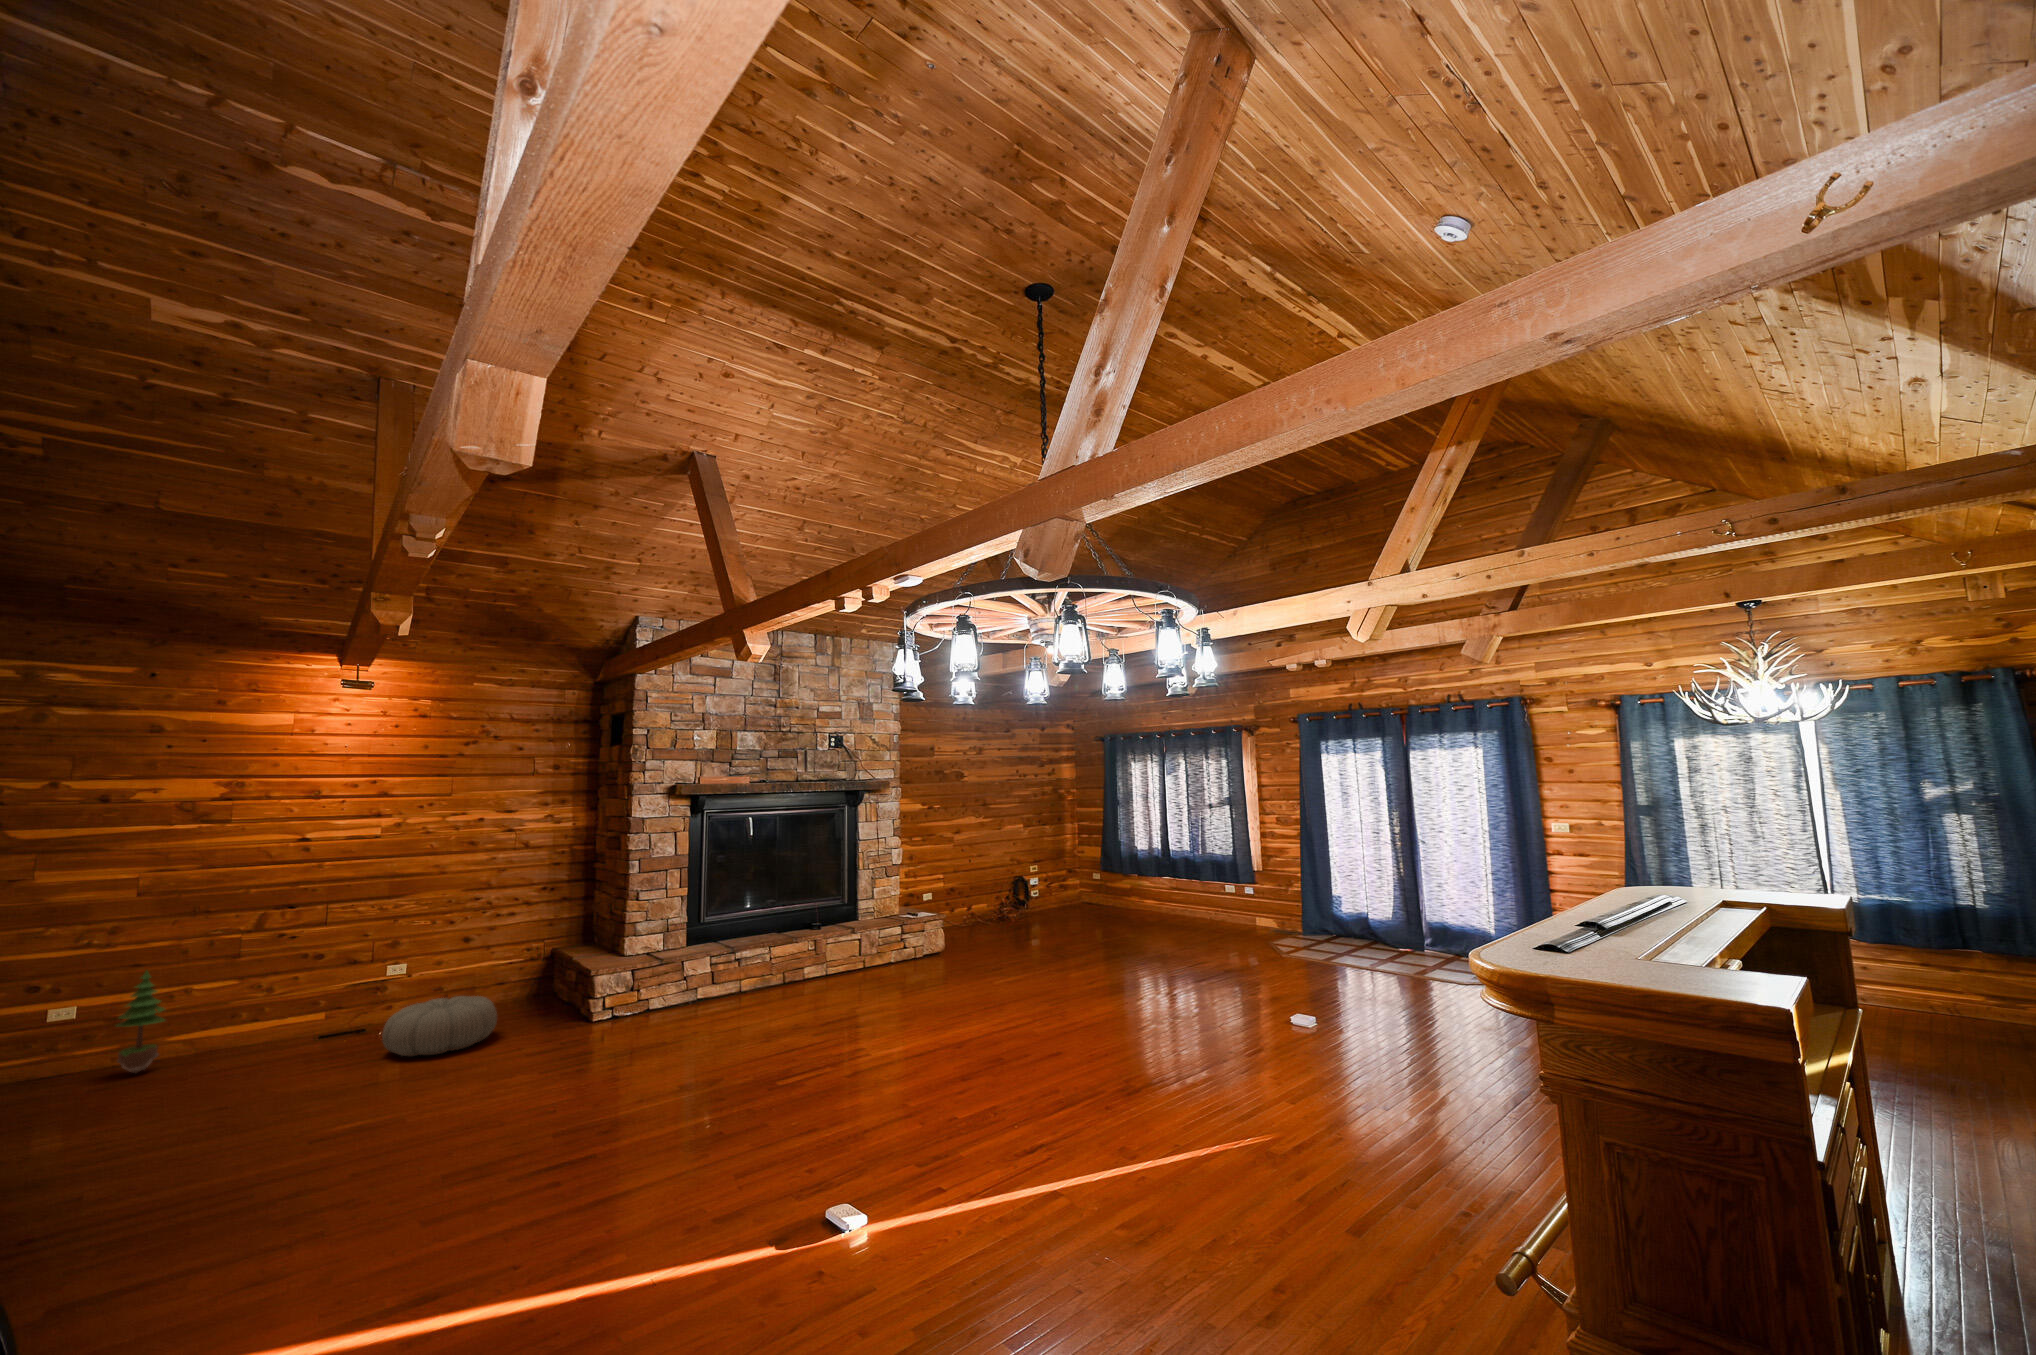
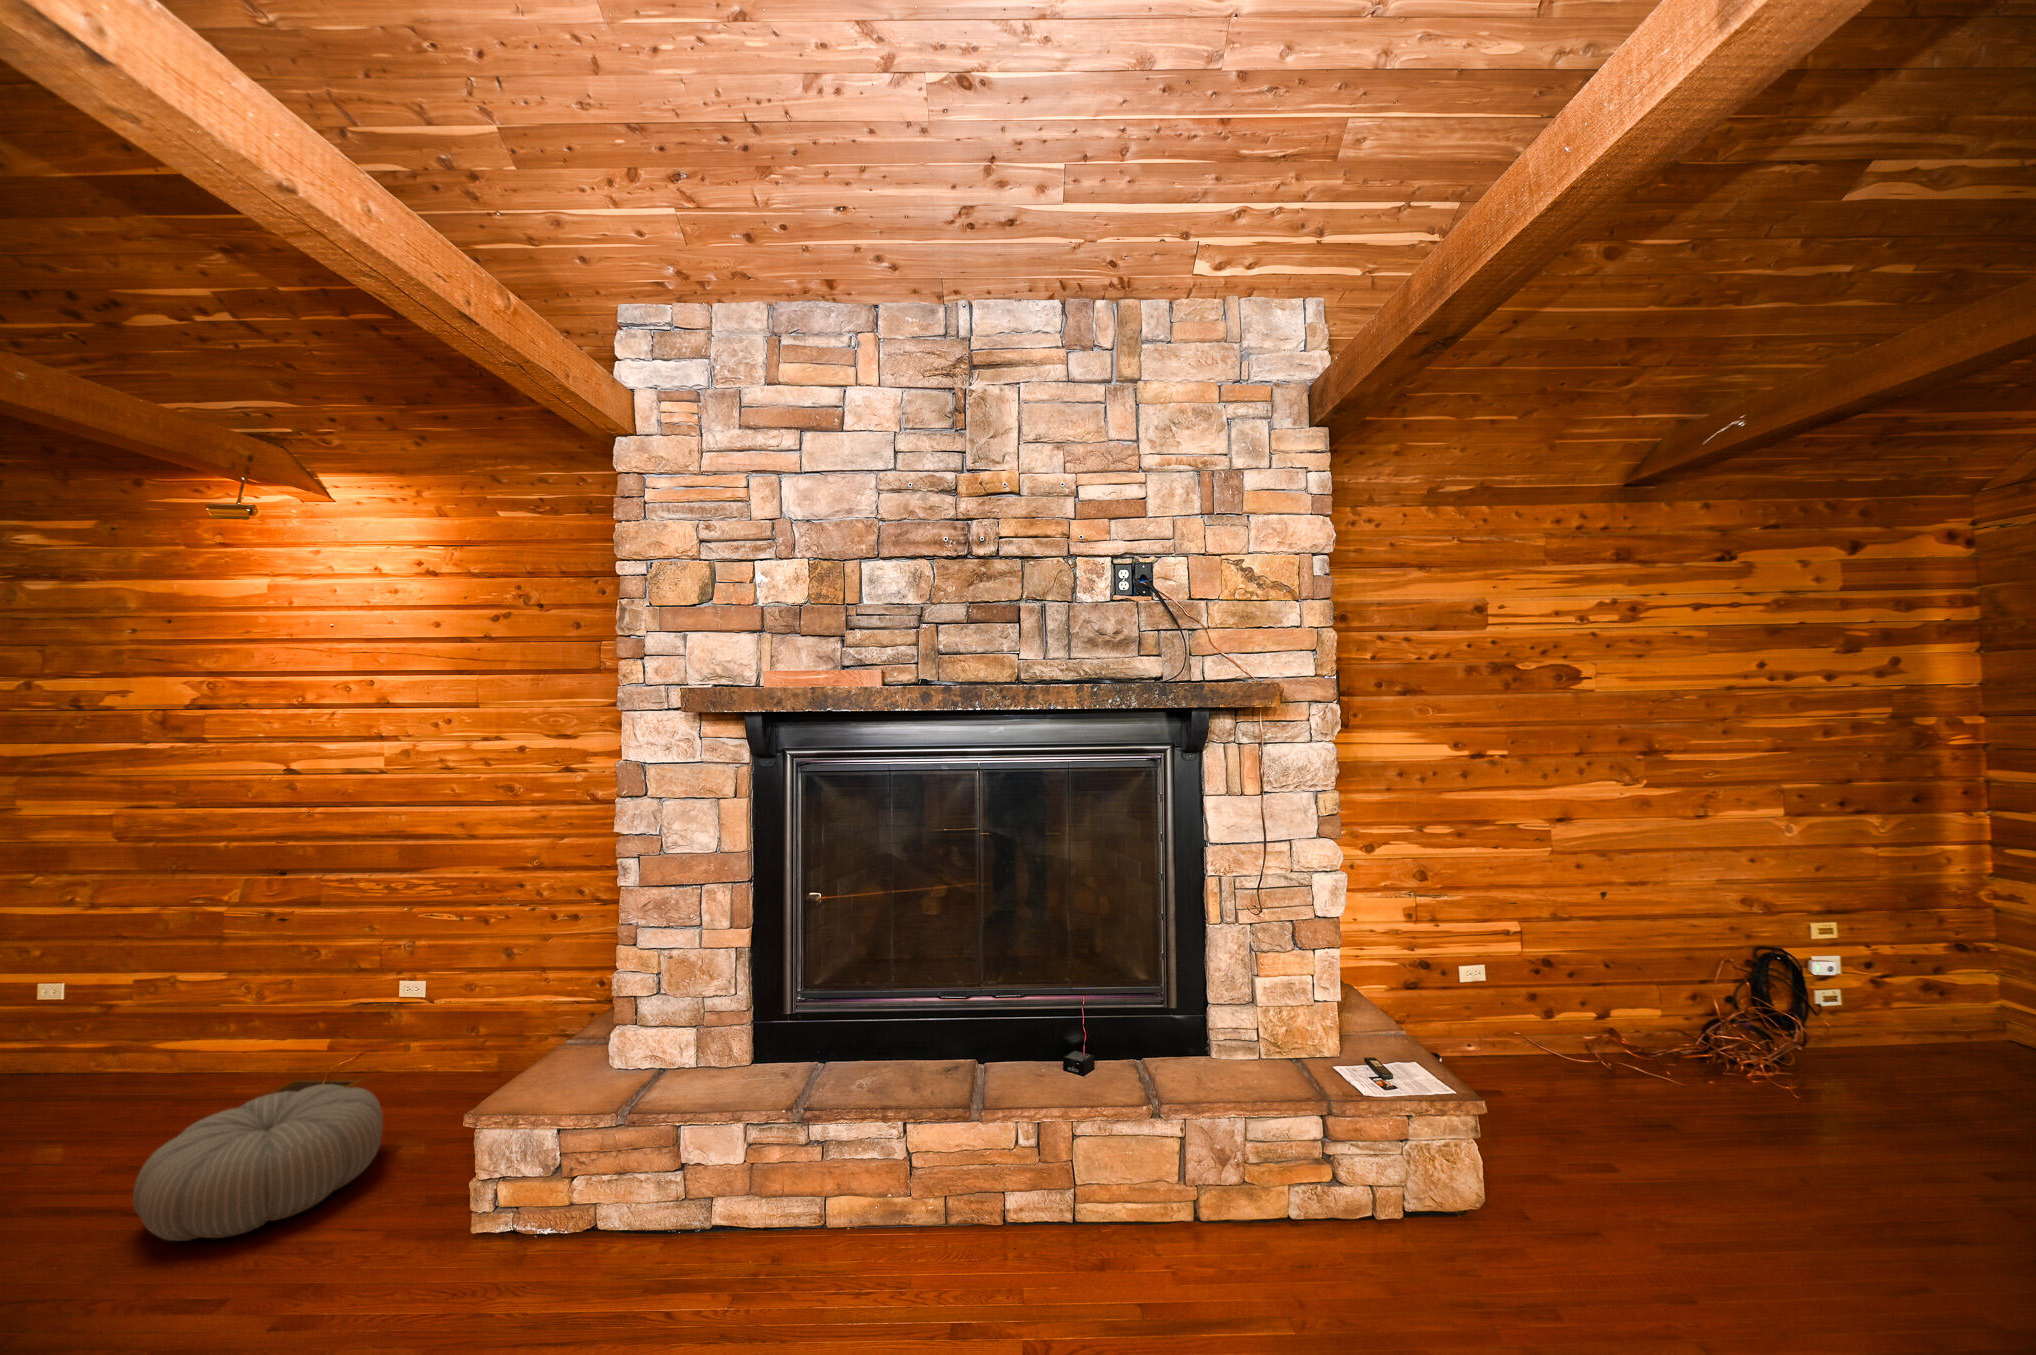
potted tree: present [116,971,165,1073] -> none [75,947,151,1088]

